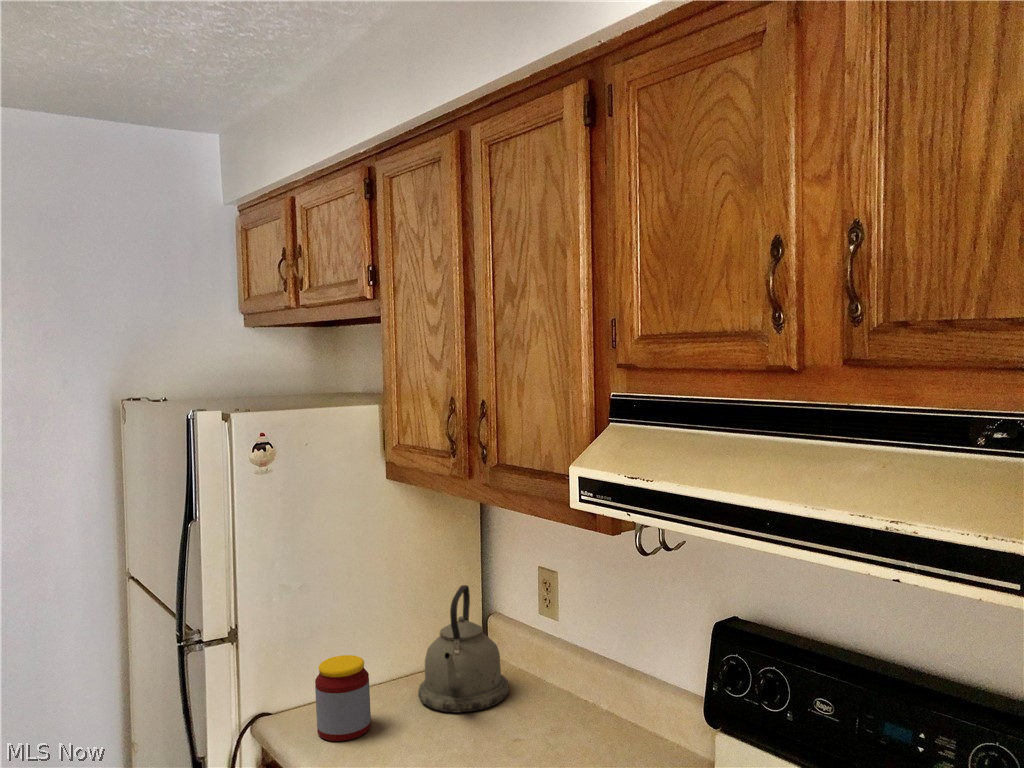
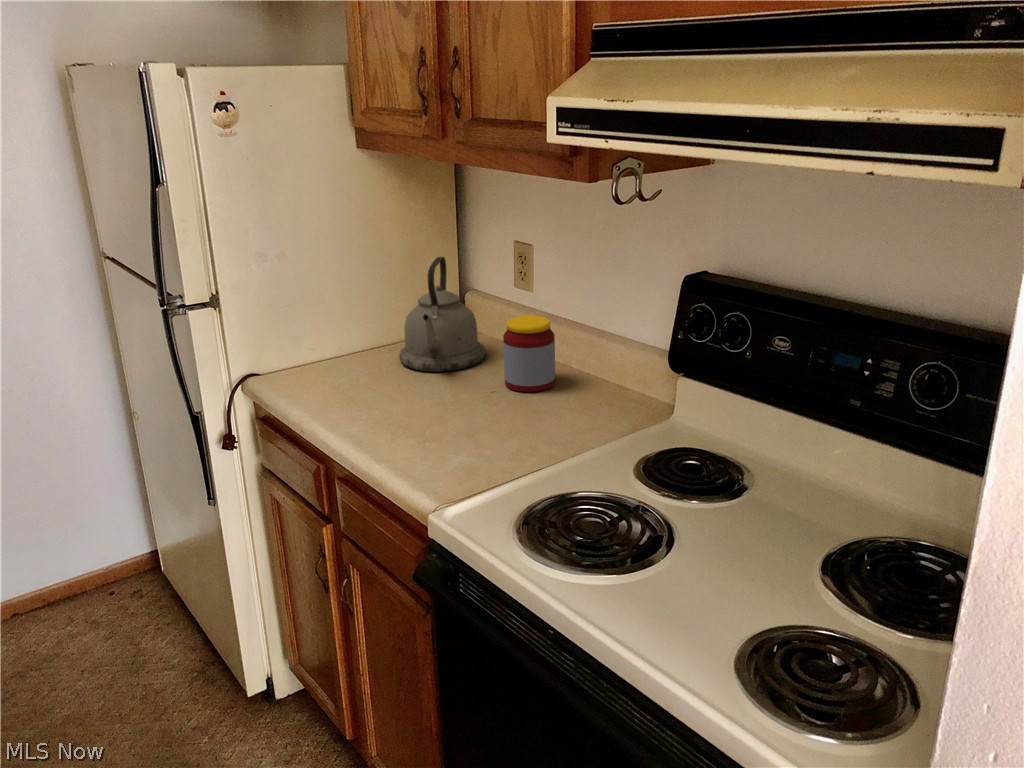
jar: present [315,655,371,741] -> present [503,316,555,392]

